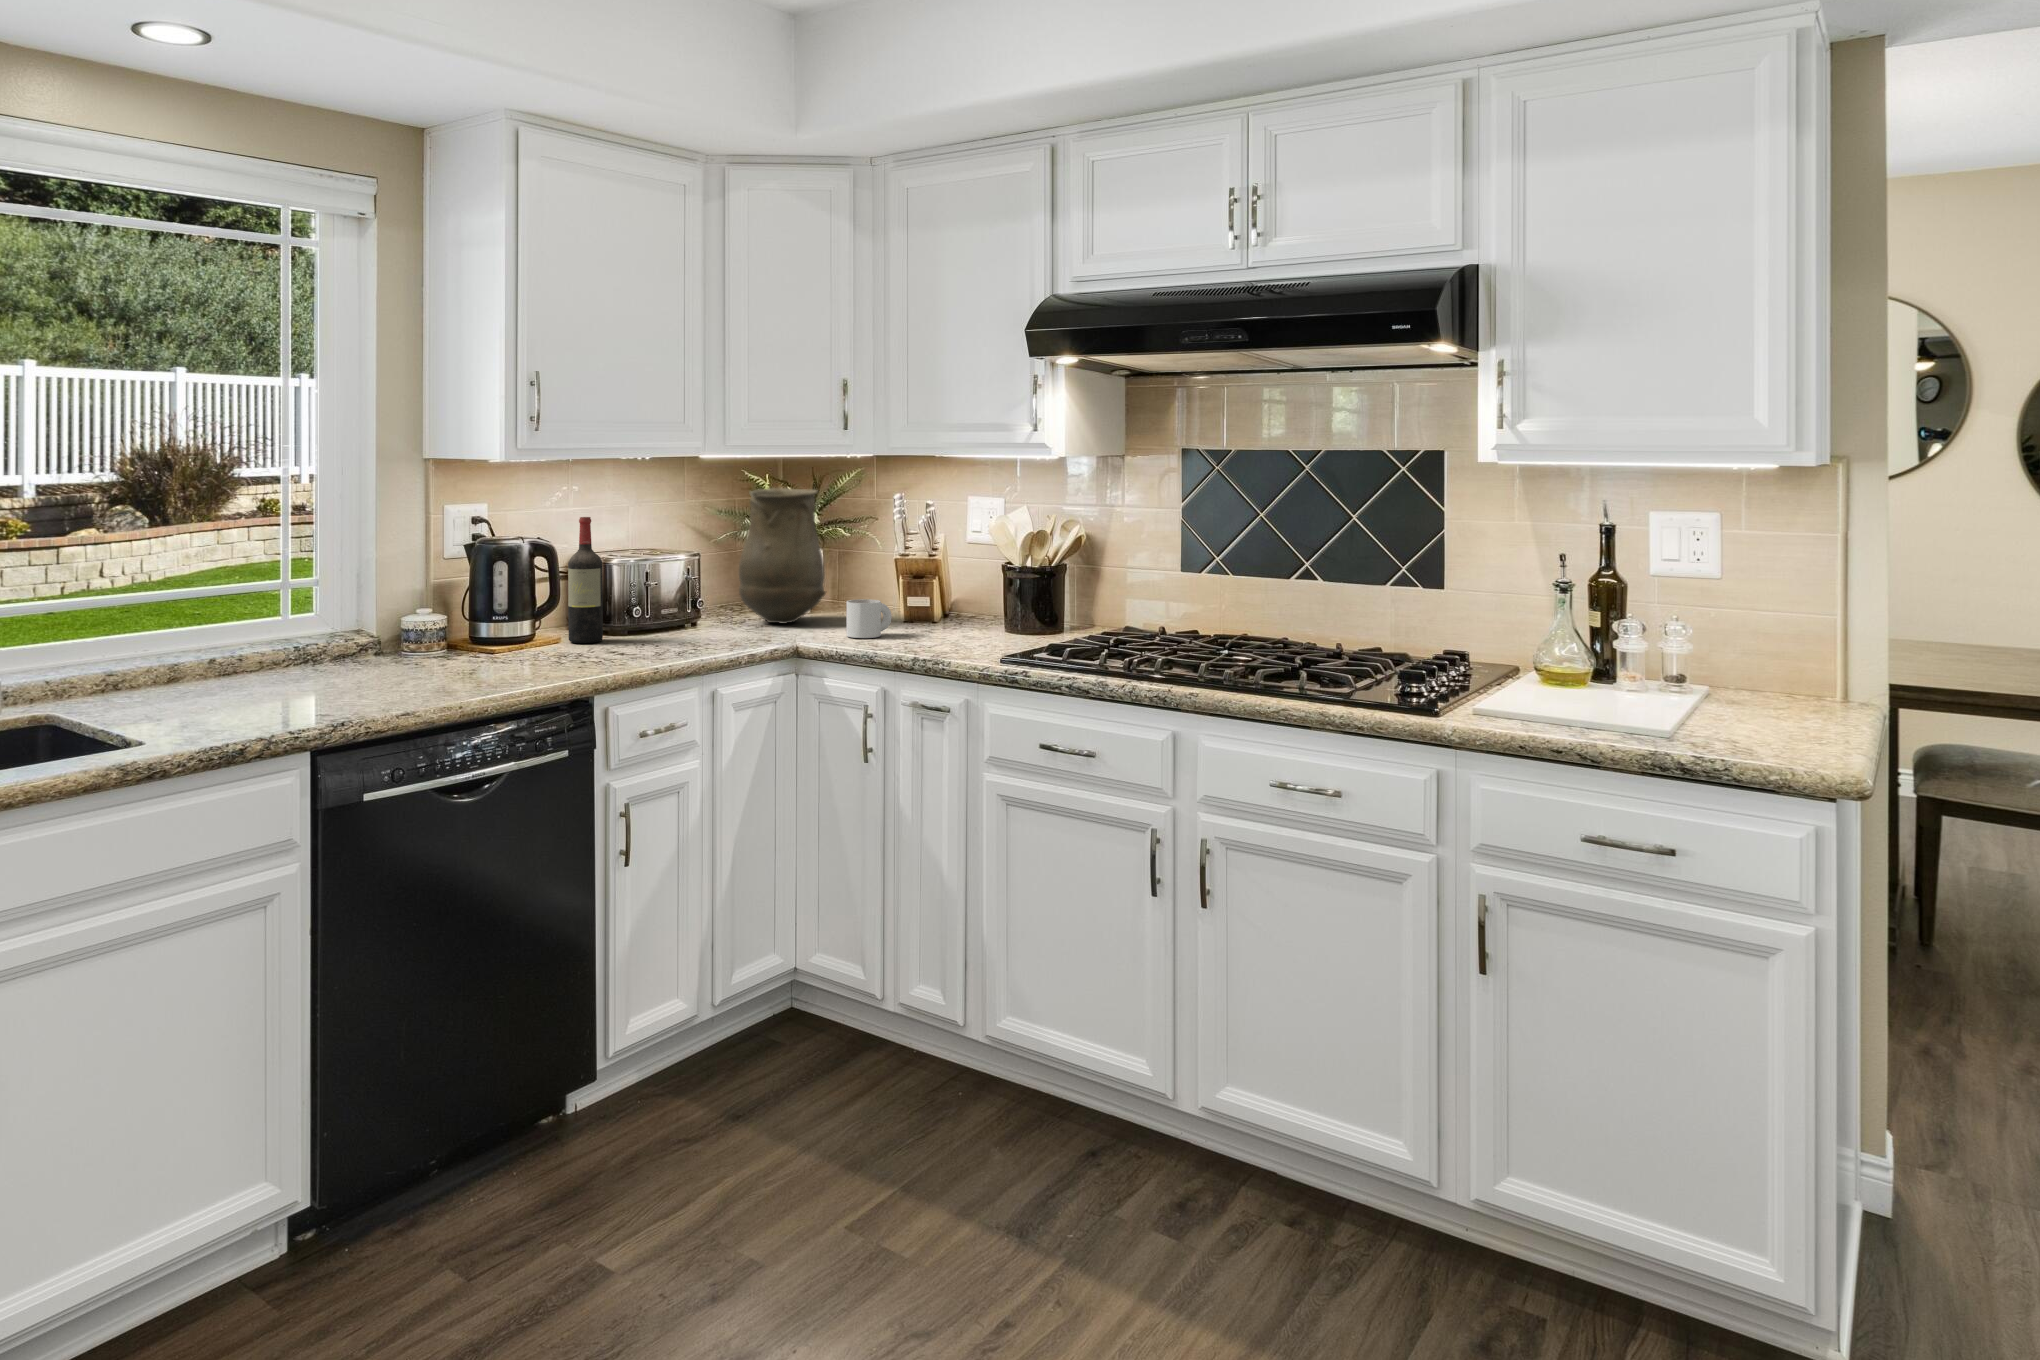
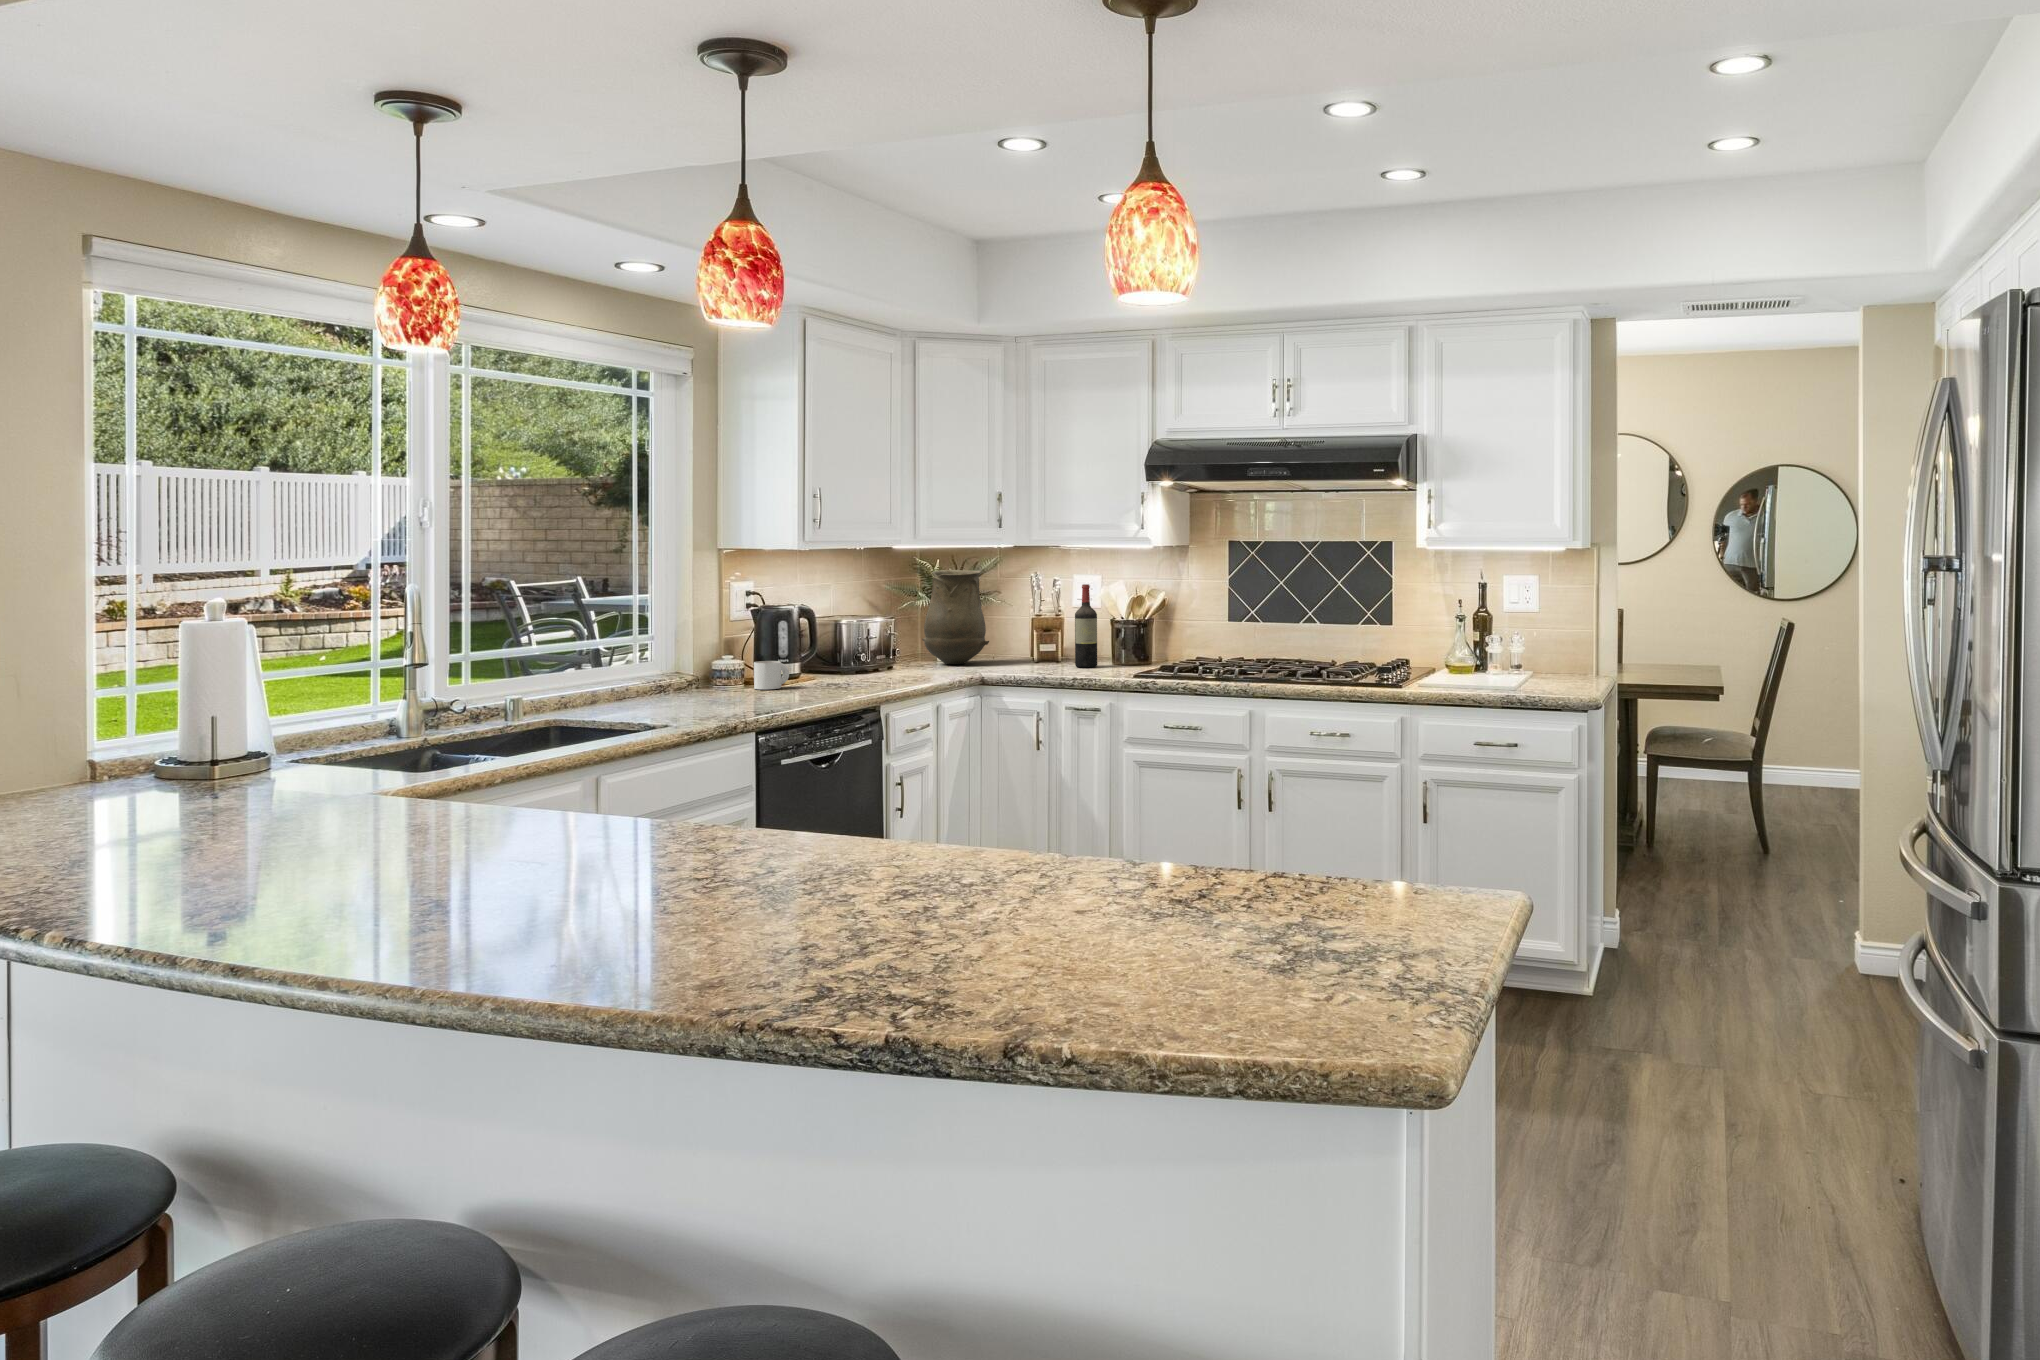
wine bottle: present [568,517,603,643] -> present [1075,584,1097,667]
mug: present [846,599,891,638] -> present [754,661,789,689]

